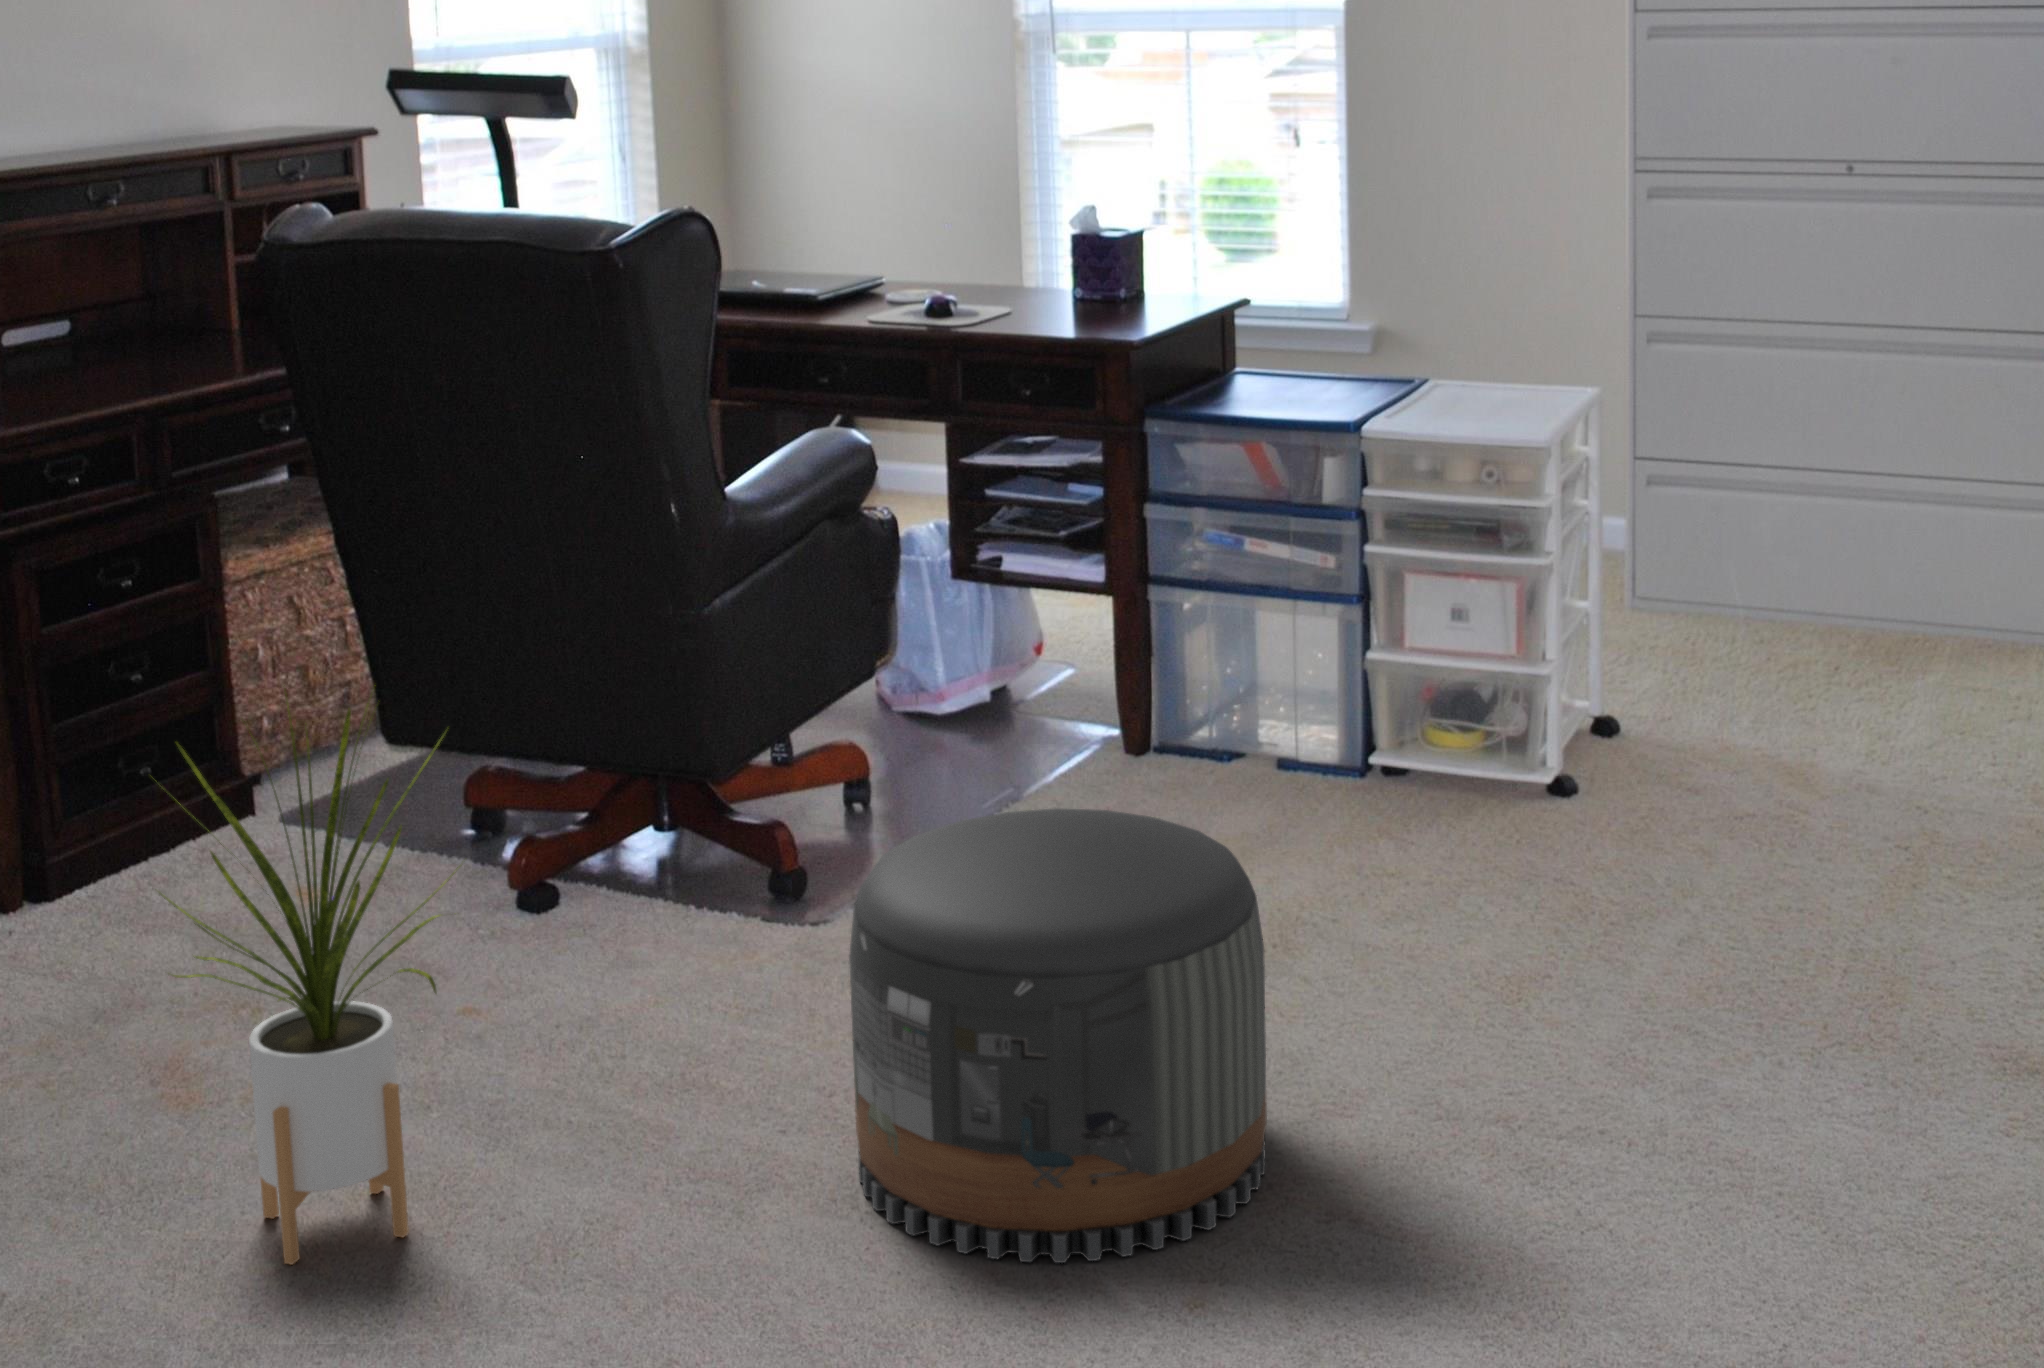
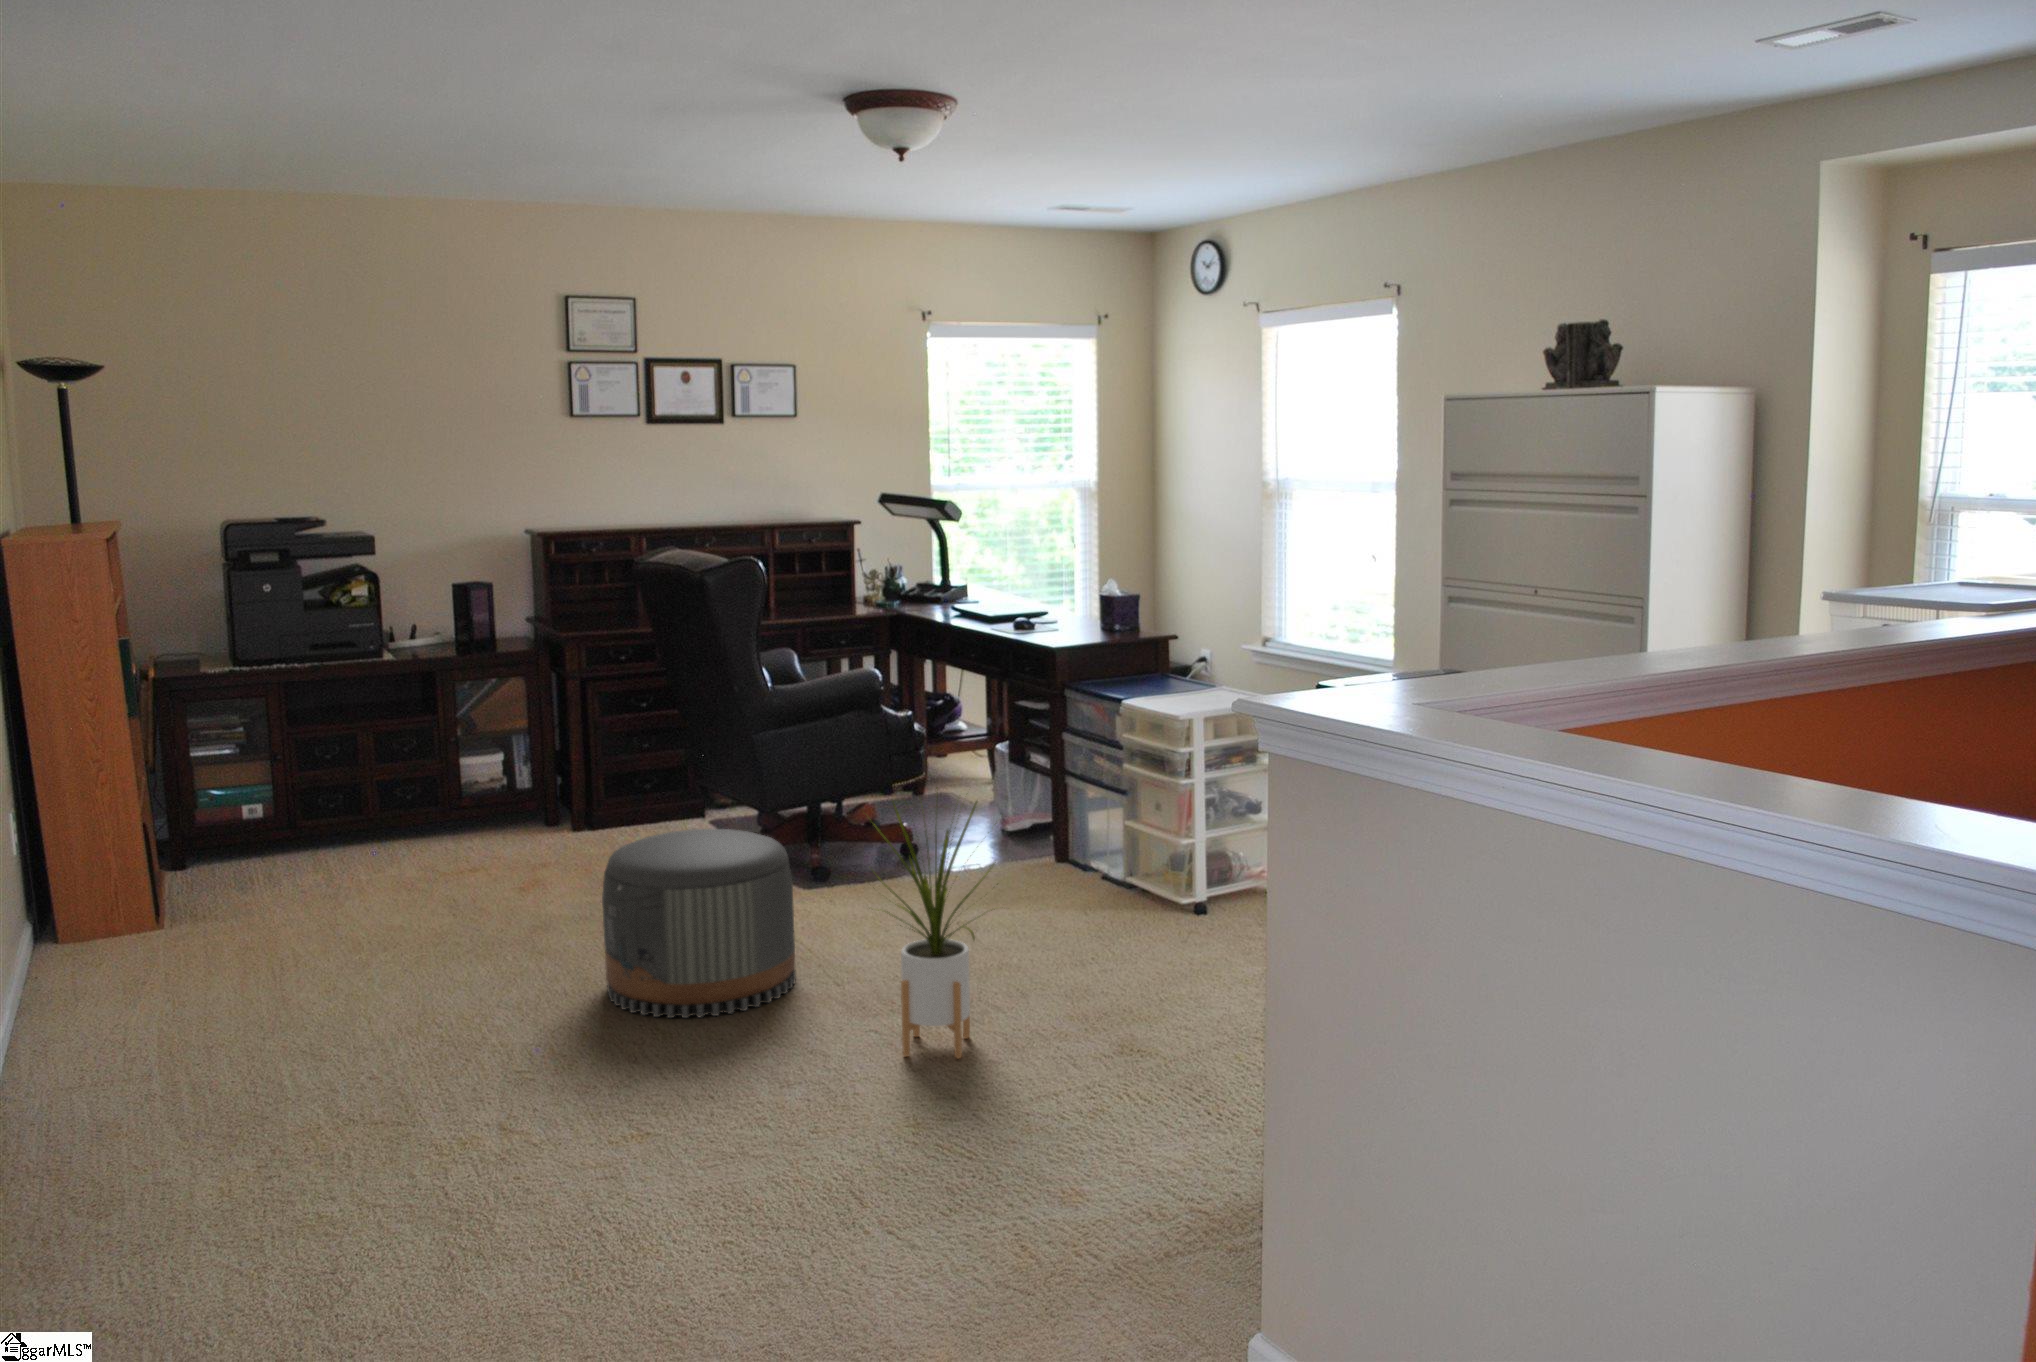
house plant: present [155,689,458,1264] -> present [870,788,996,1059]

